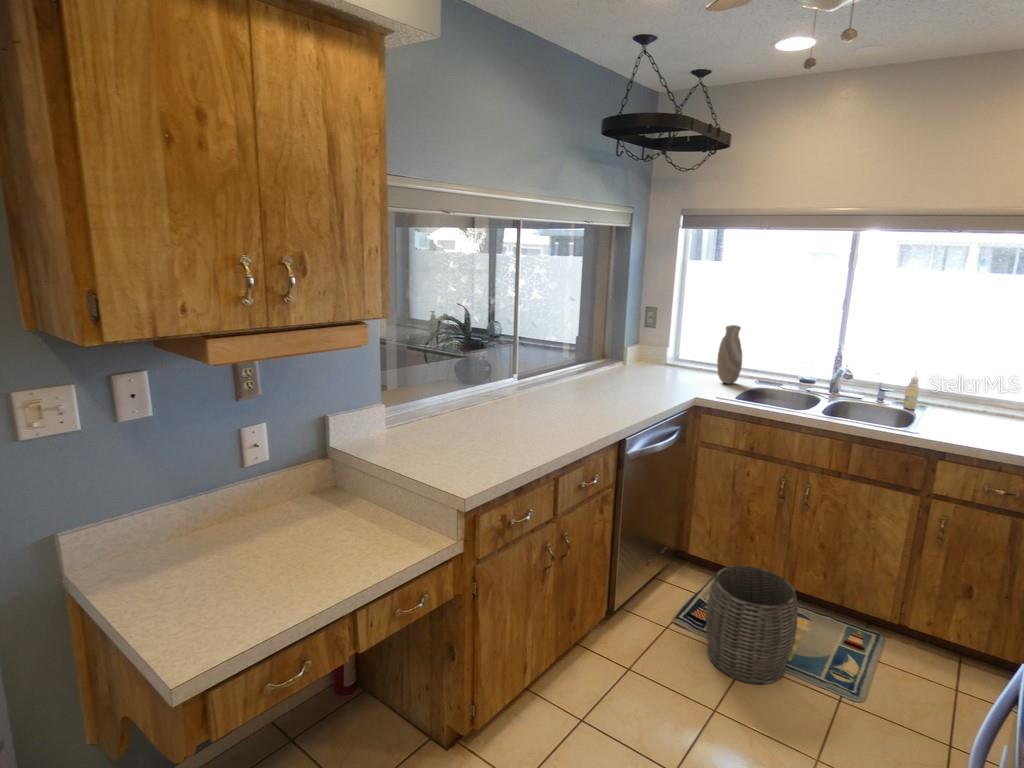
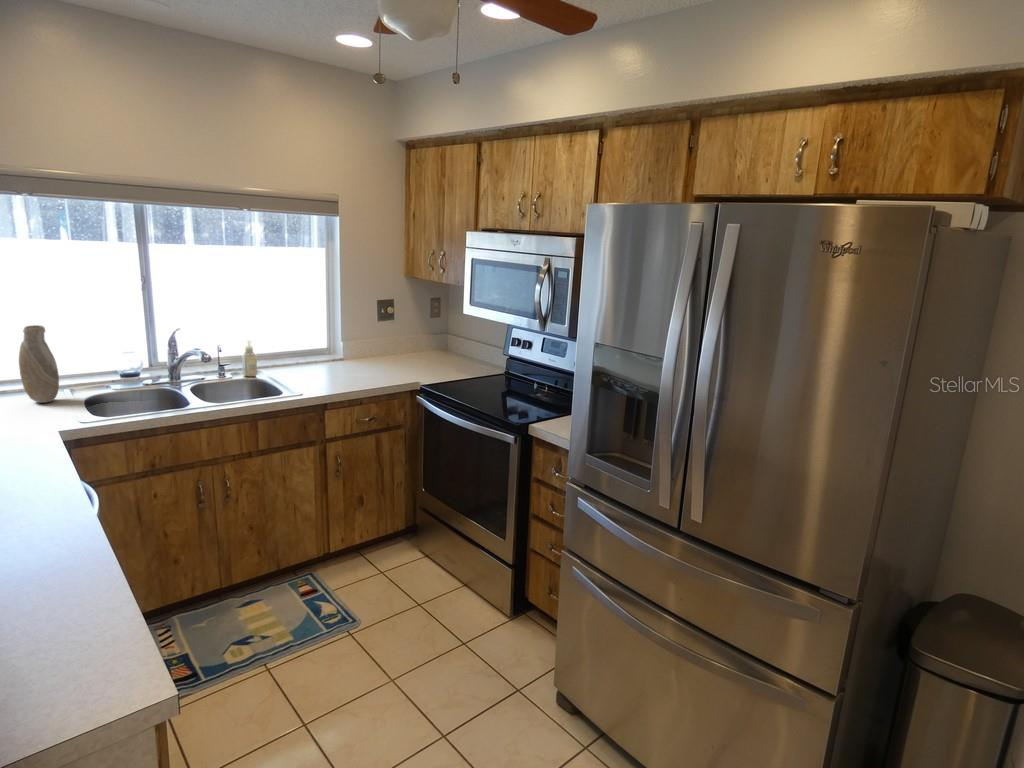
woven basket: present [706,566,798,684] -> none [214,570,310,696]

